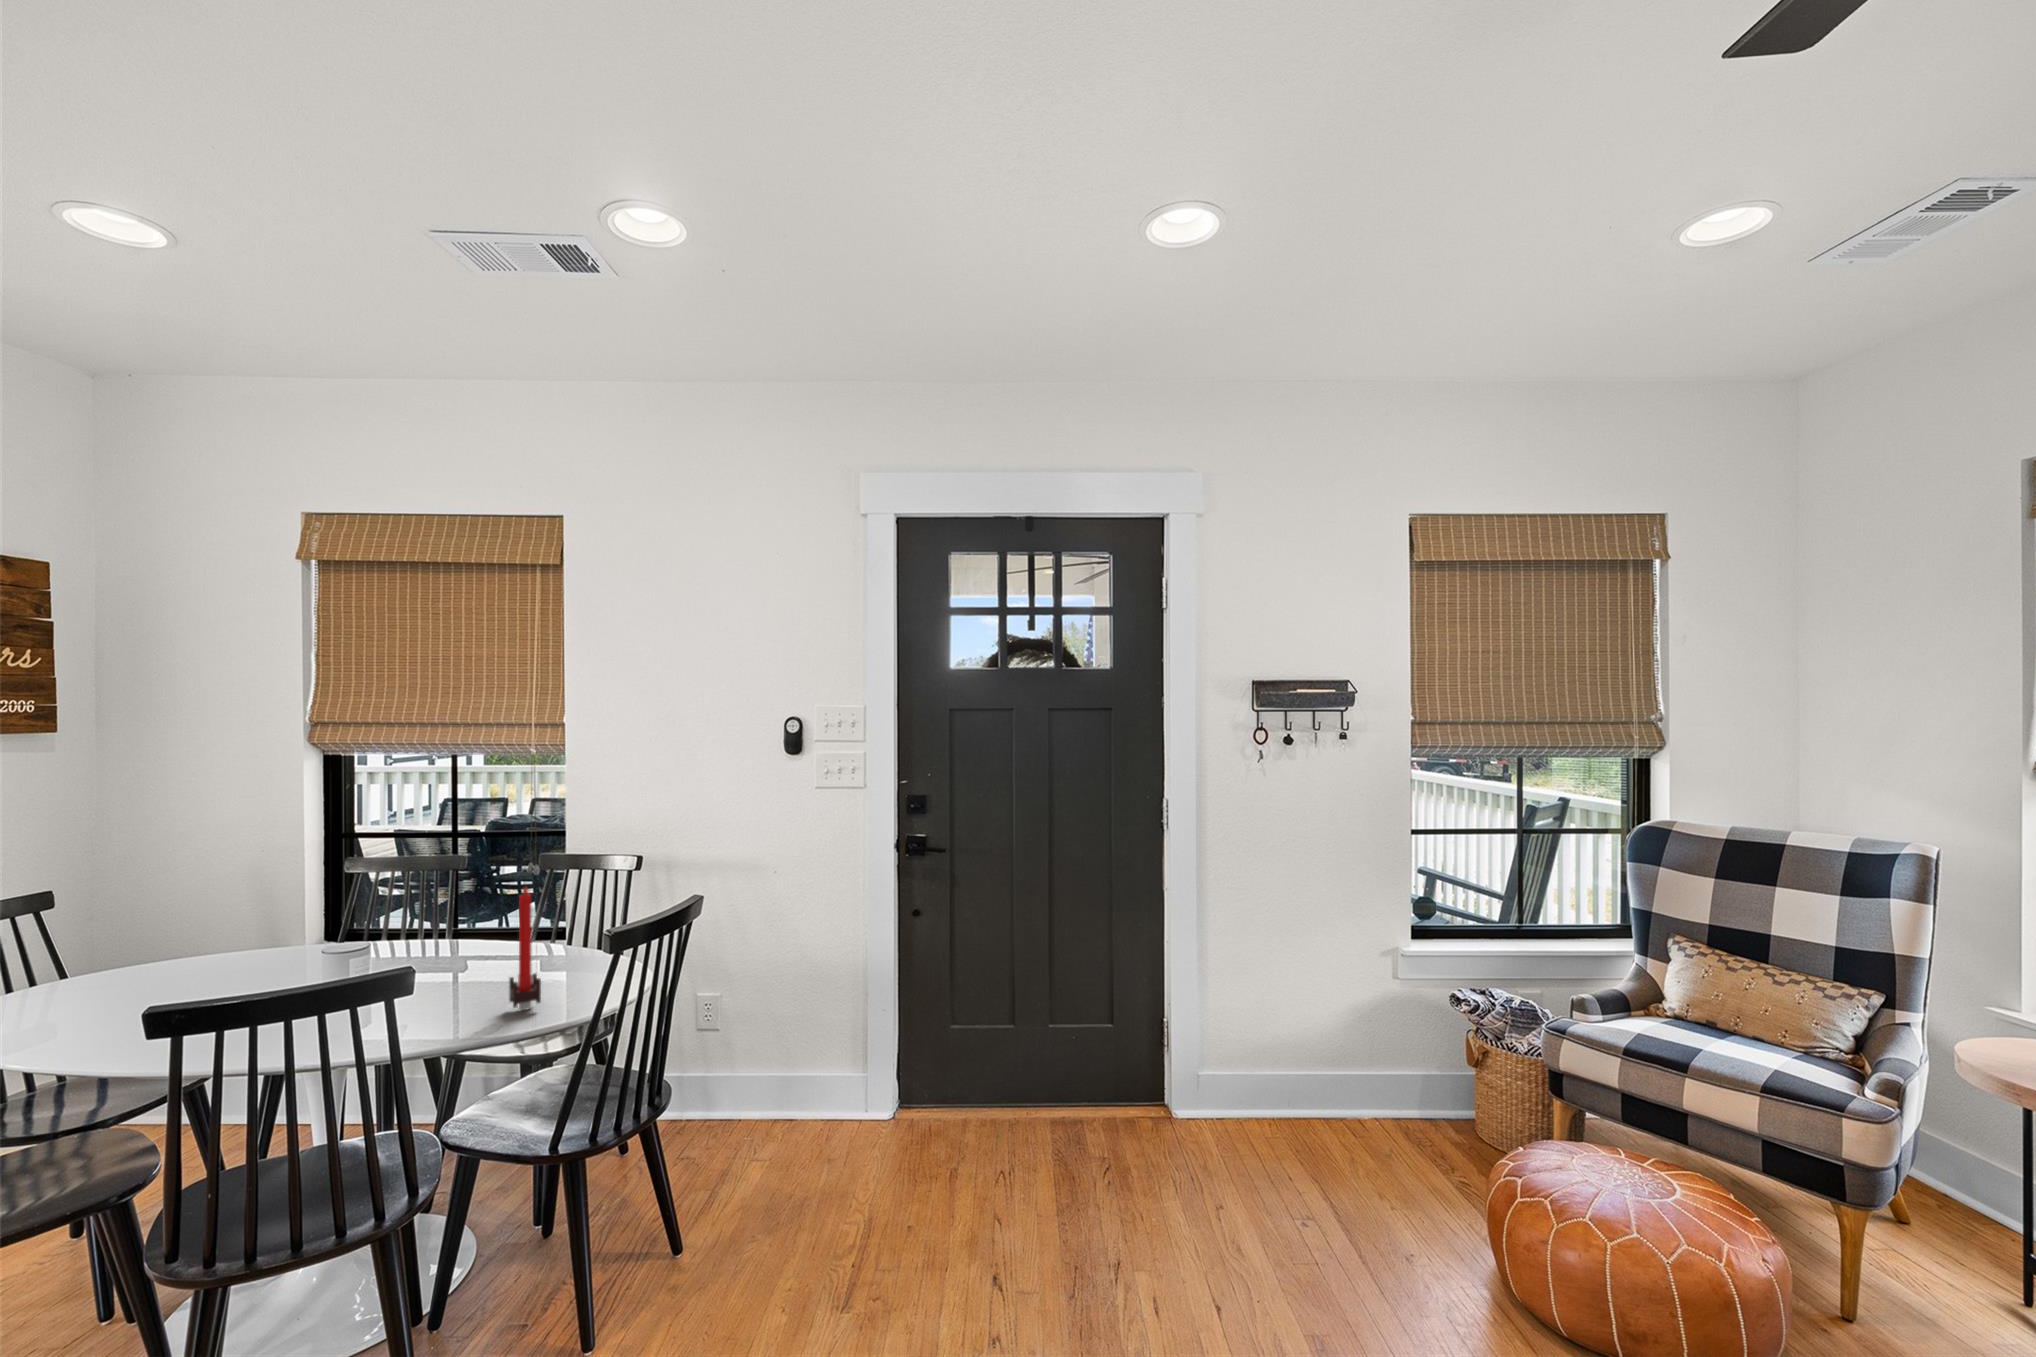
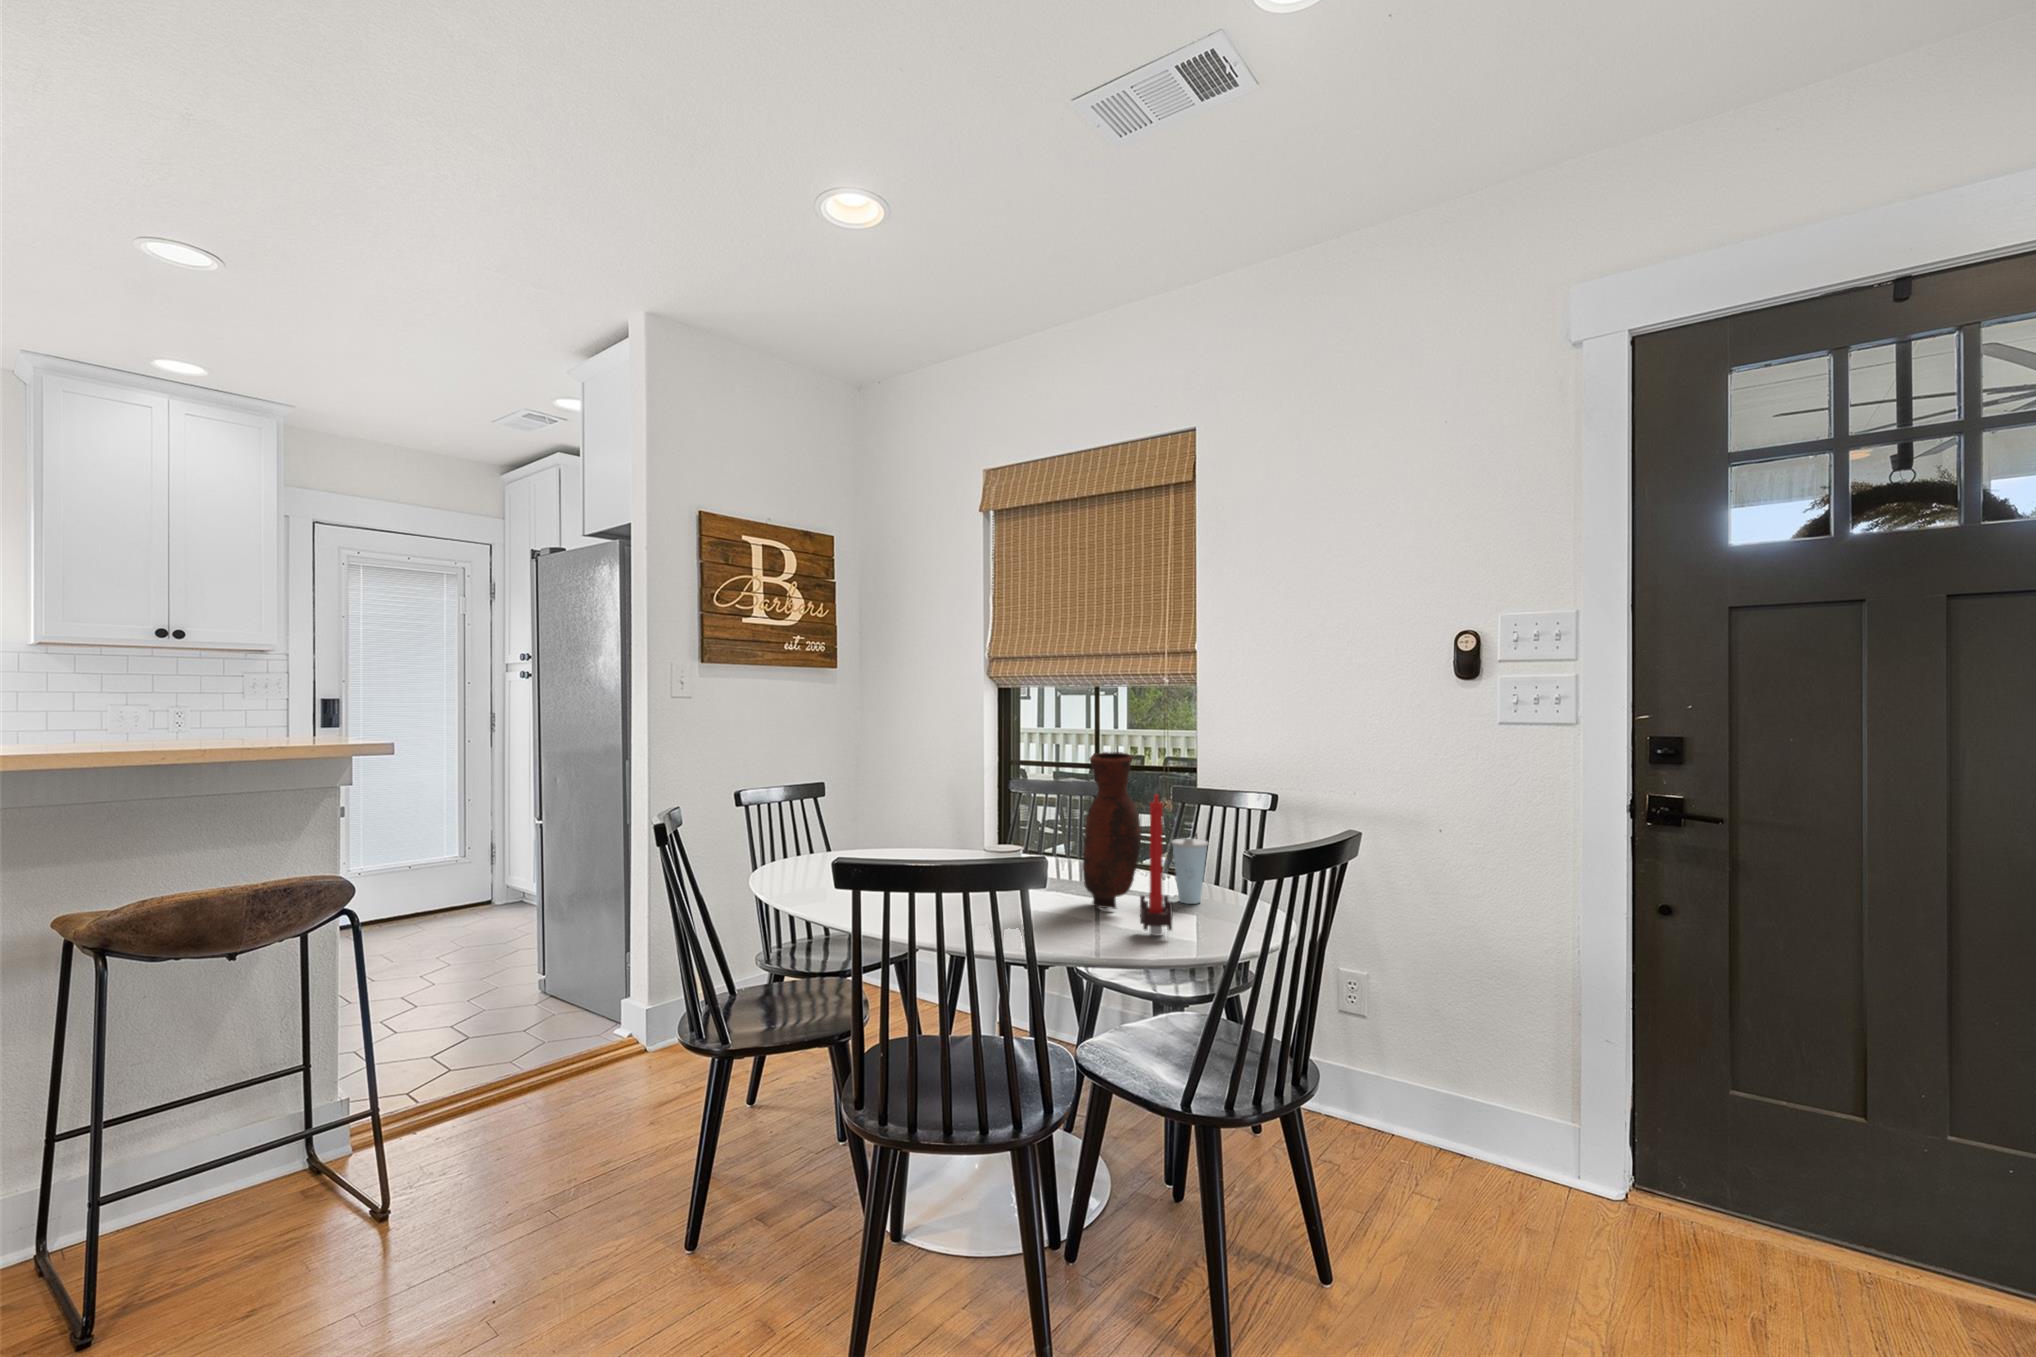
vase: none [448,846,510,993] -> present [1082,752,1142,909]
cup: none [539,914,575,973] -> present [1172,839,1208,904]

